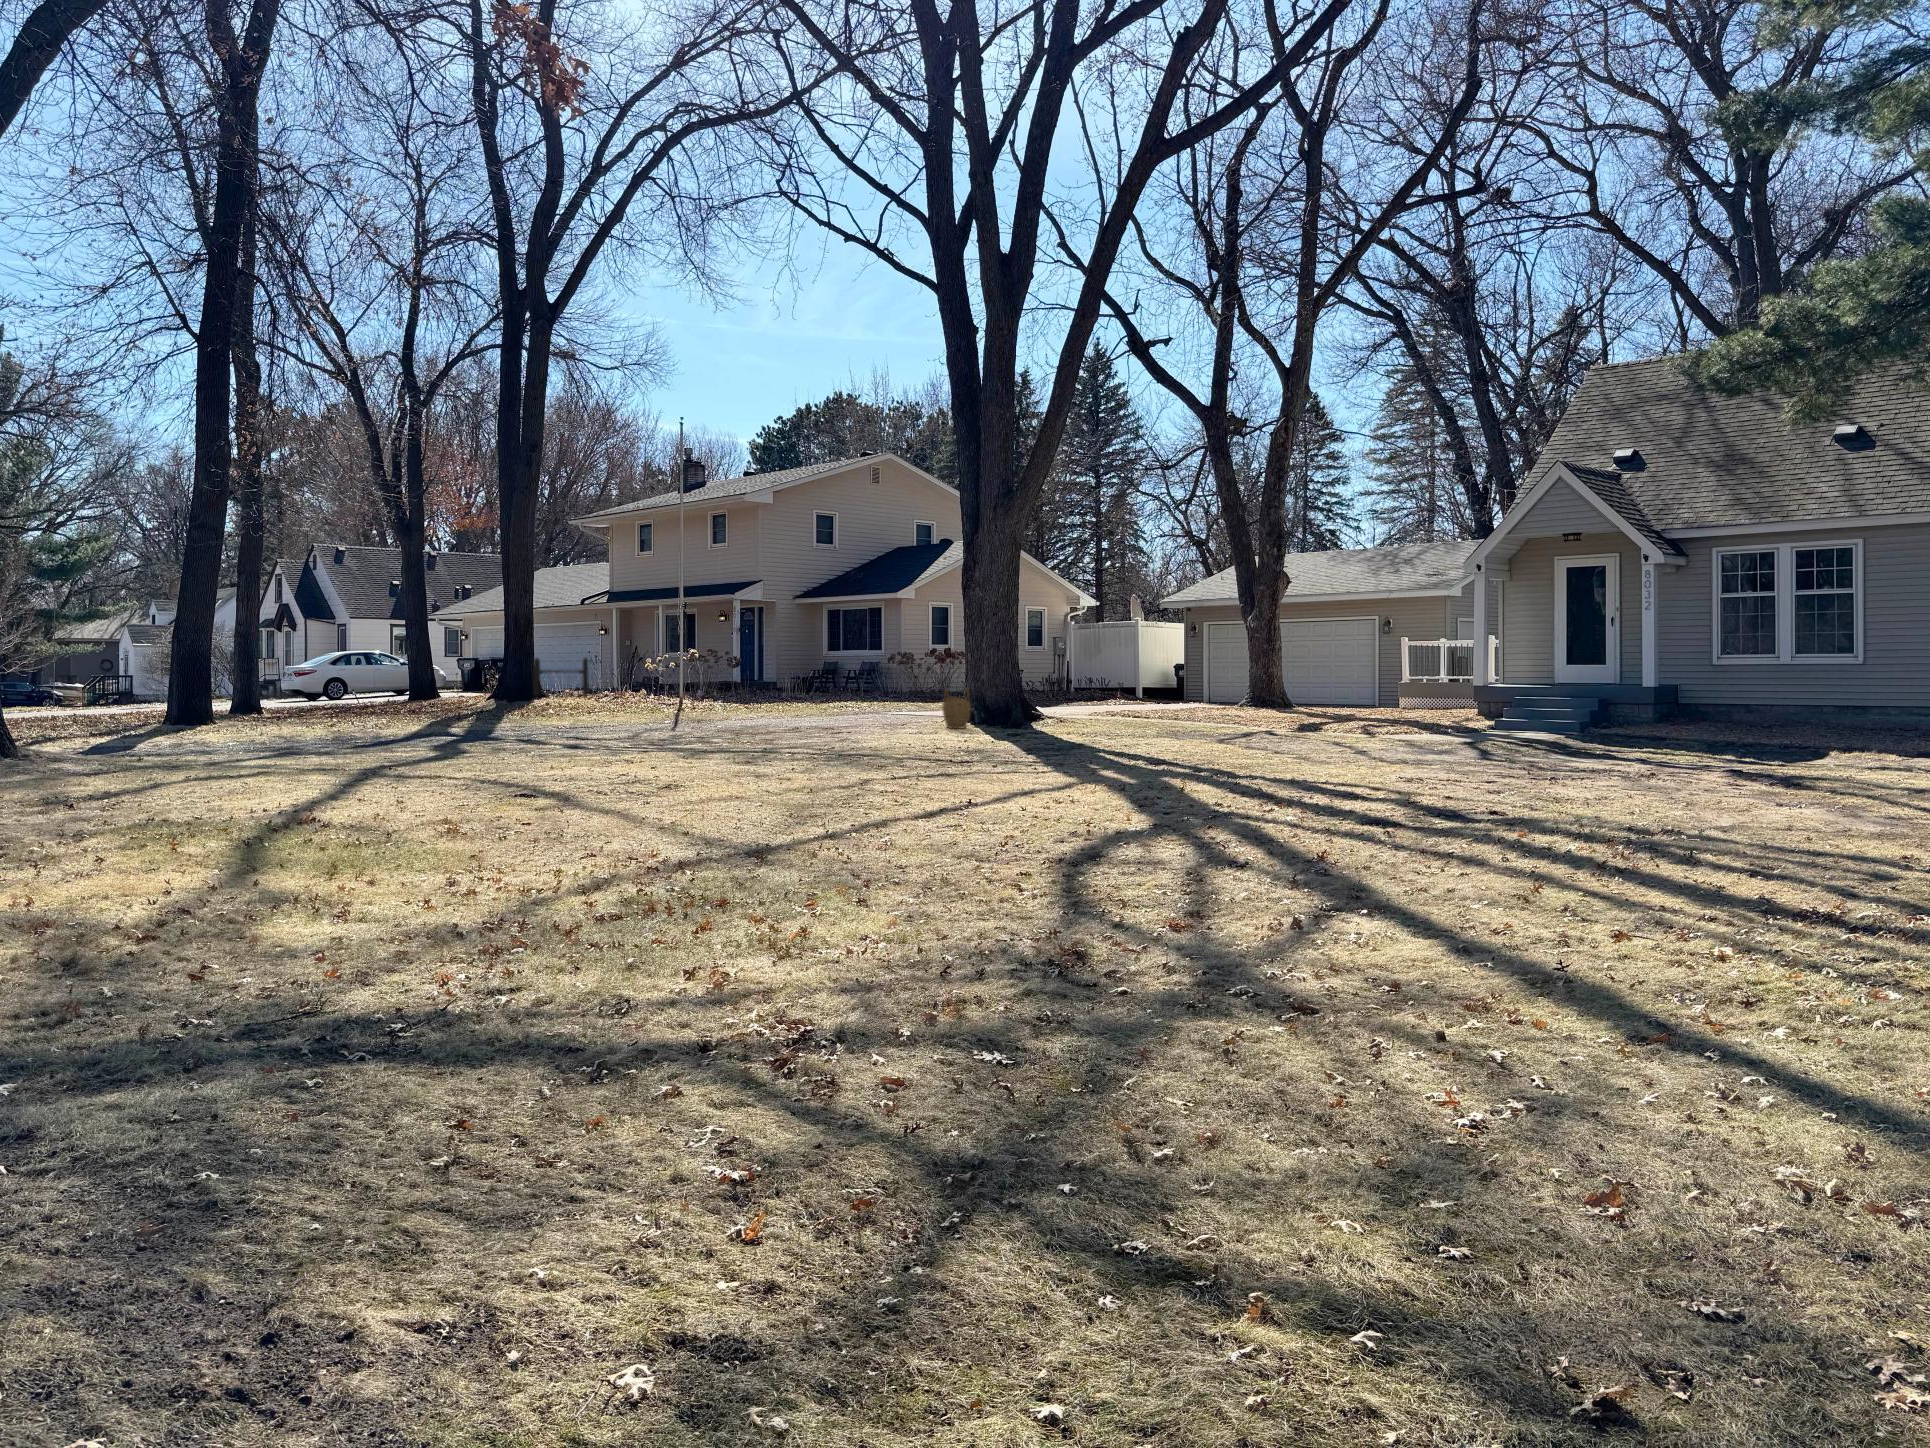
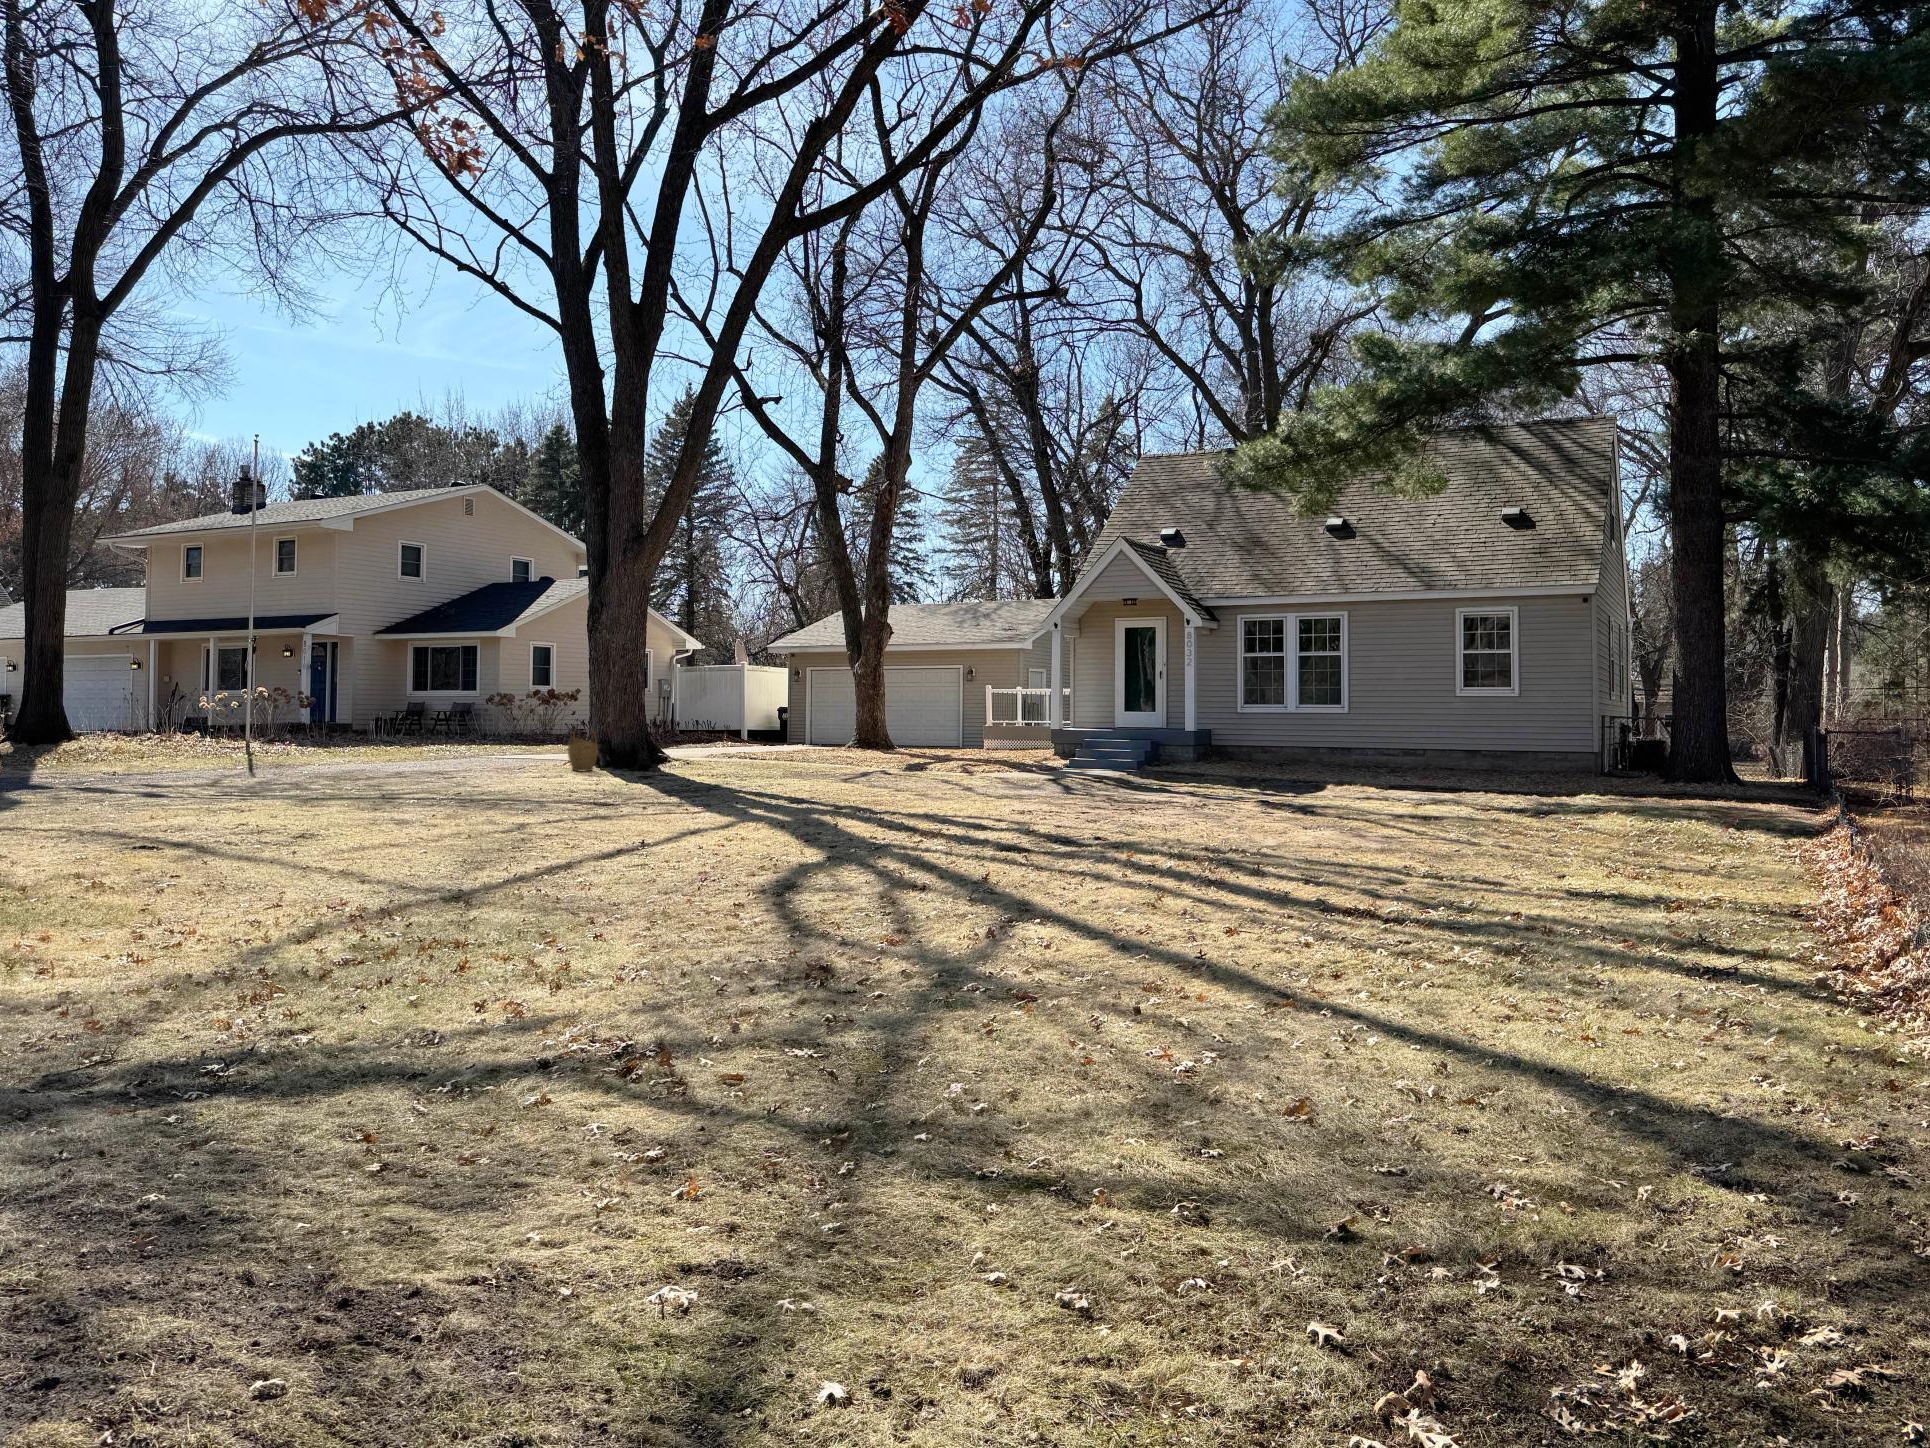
bench: present [533,658,589,696] -> none [59,694,131,739]

